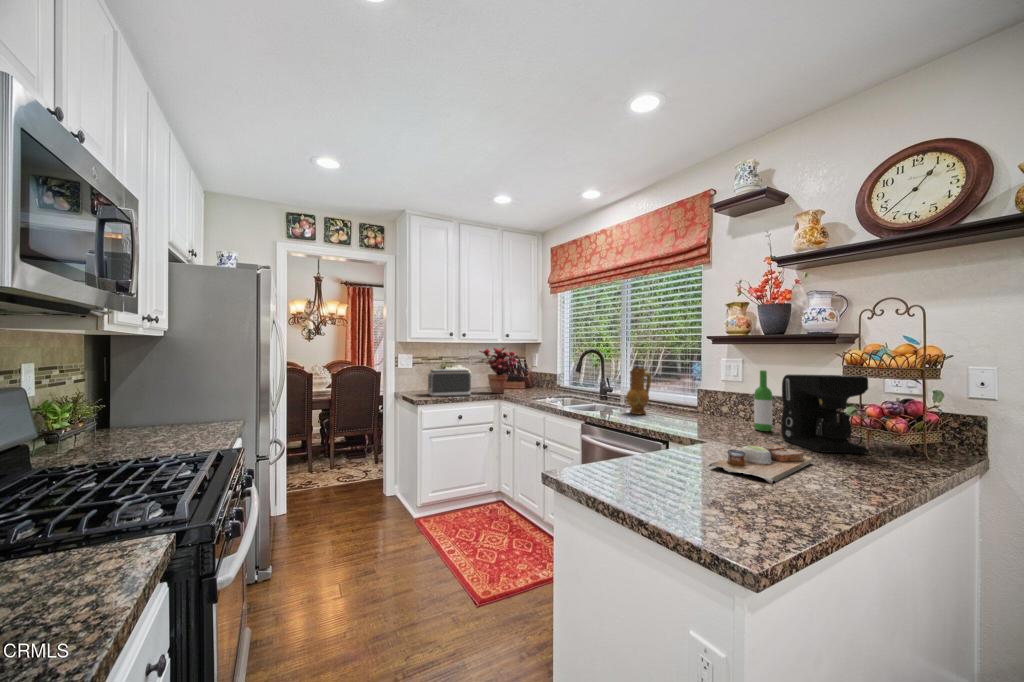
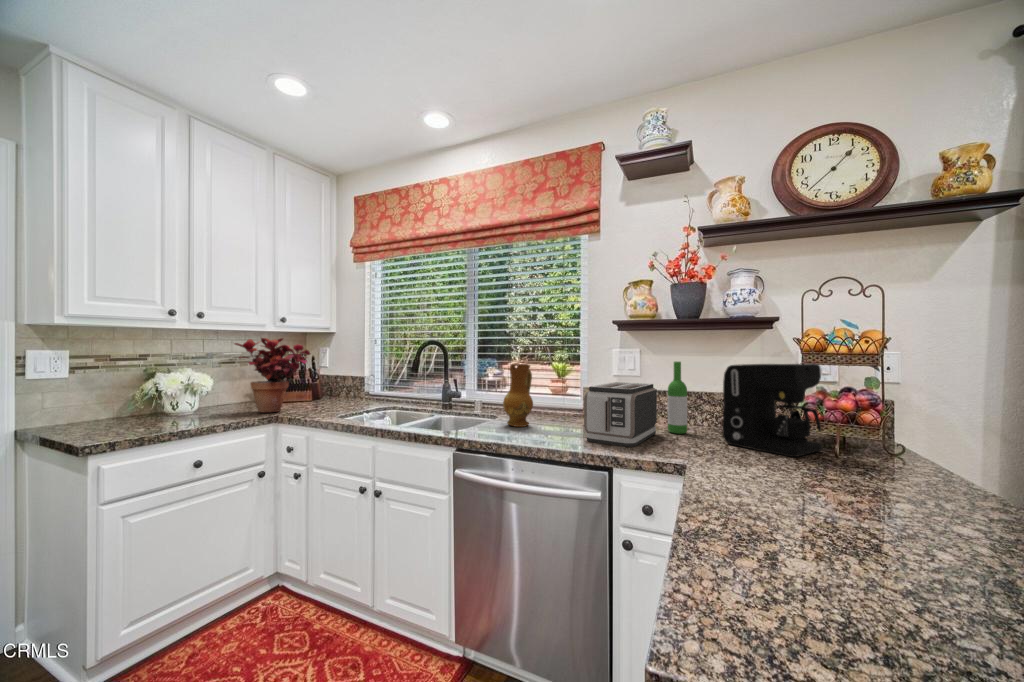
toaster: present [427,369,471,397] -> present [584,382,657,447]
cutting board: present [709,444,813,484] -> none [769,457,954,542]

